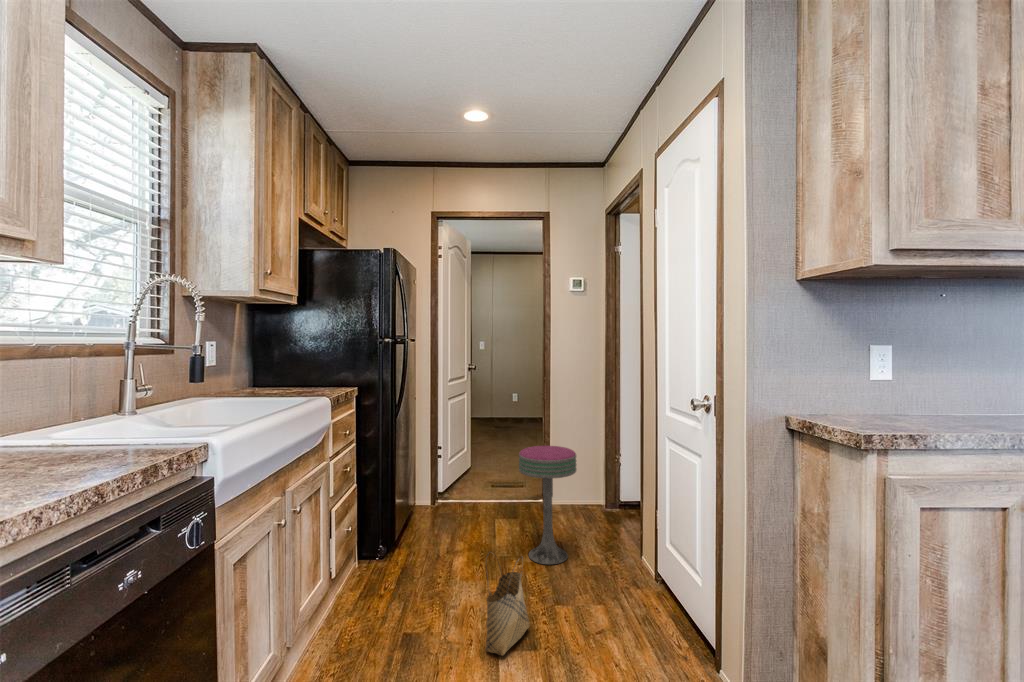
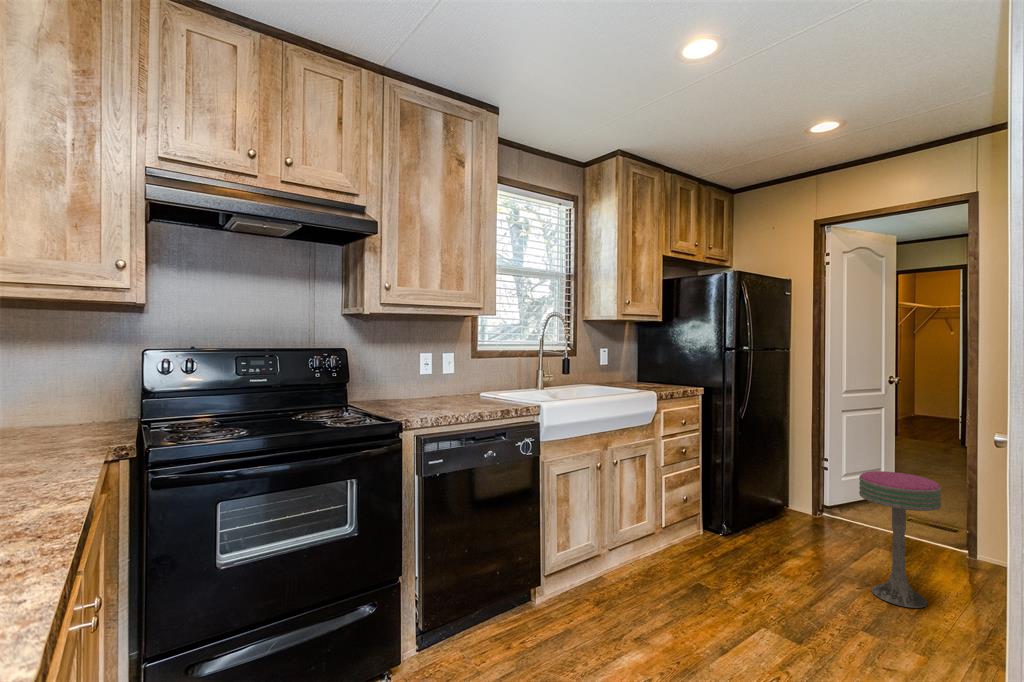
woven basket: present [485,552,529,655] -> none [746,541,803,629]

